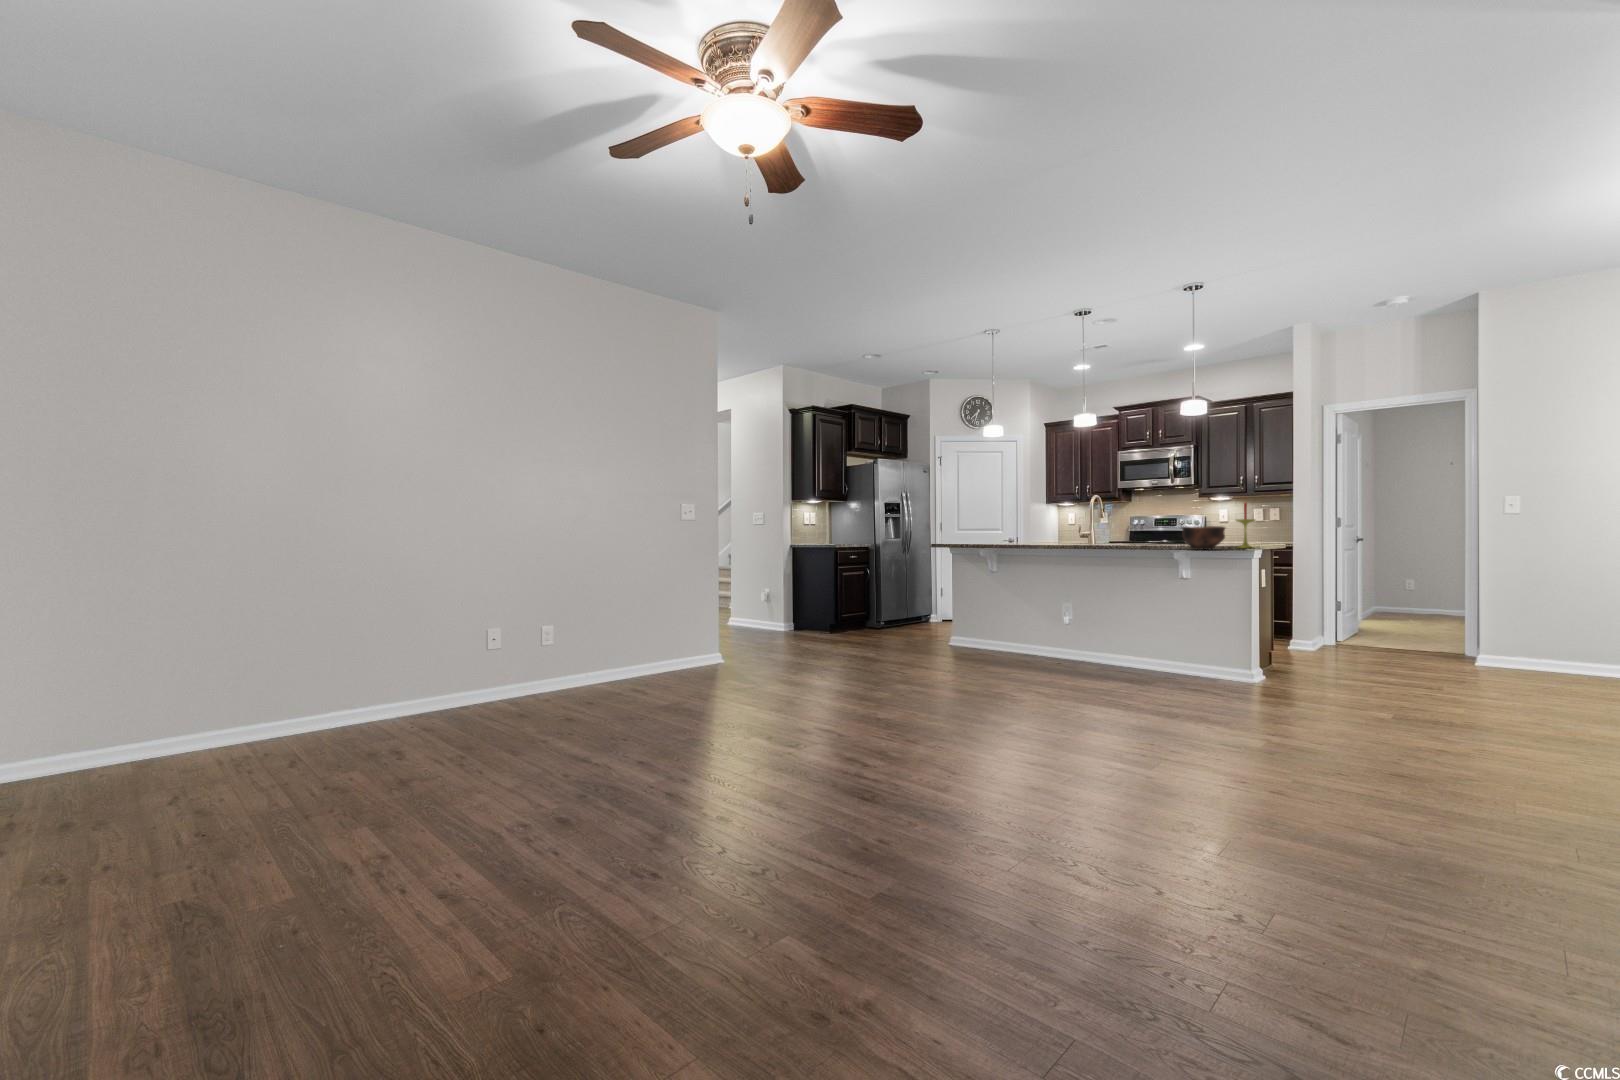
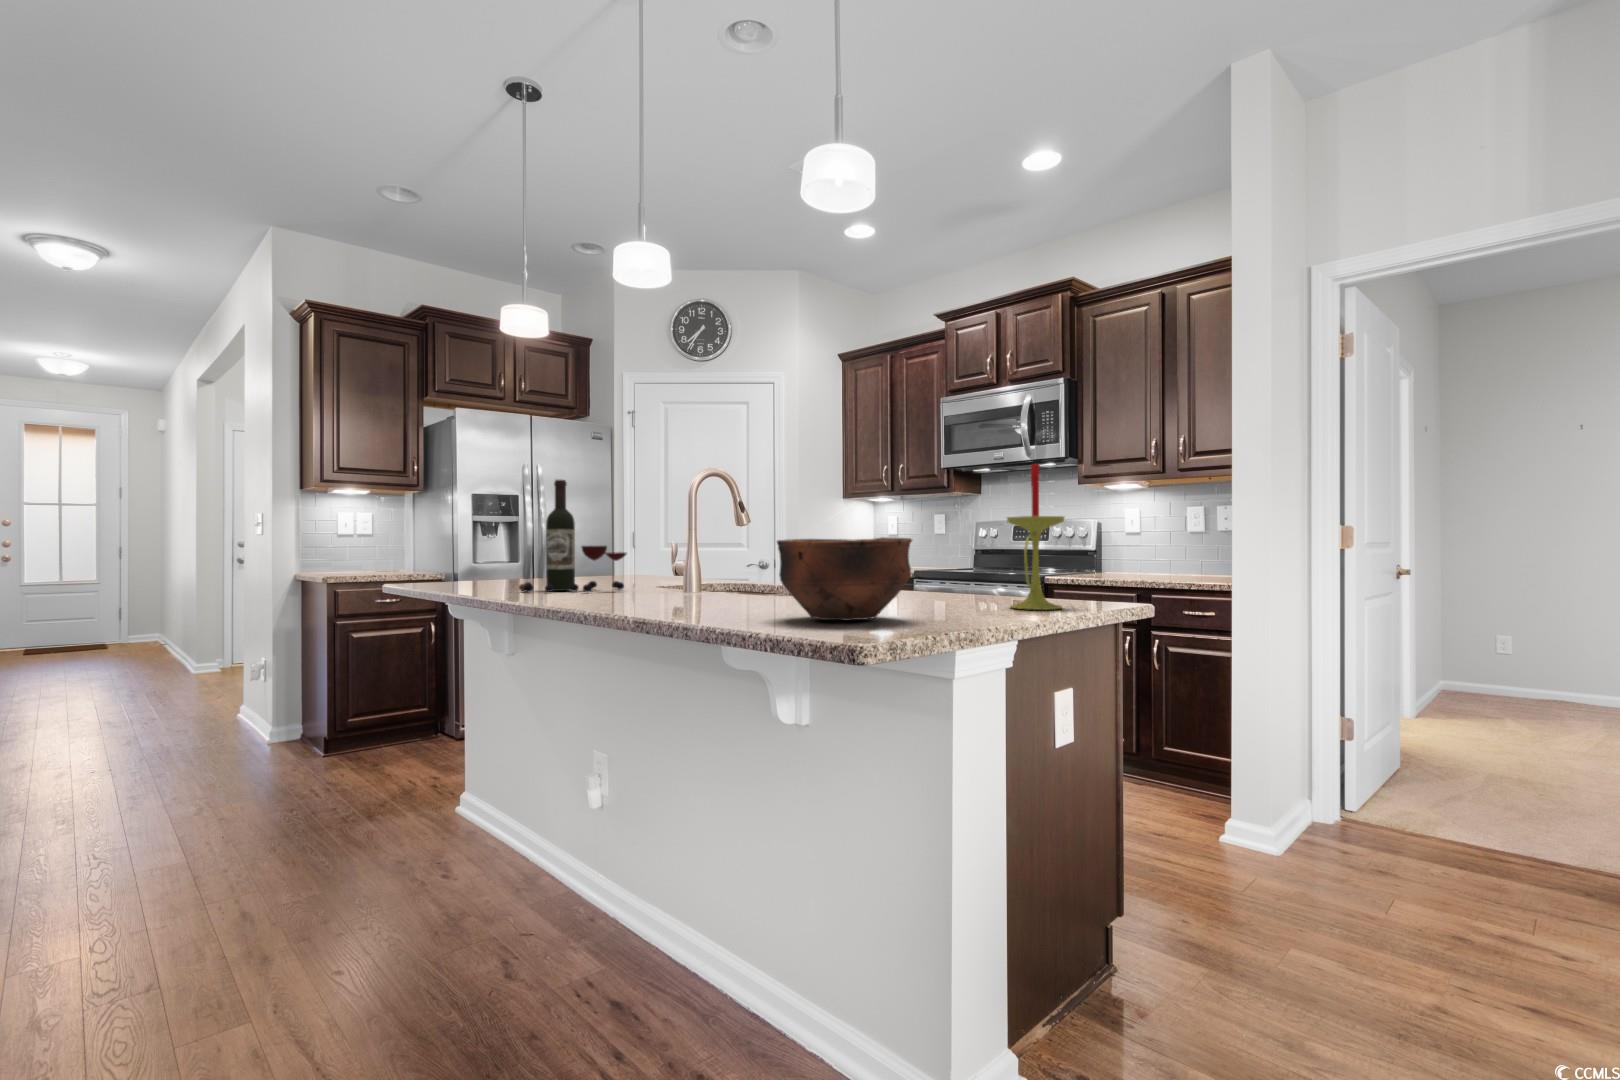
wine bottle: none [1012,504,1061,547] -> present [519,480,627,592]

